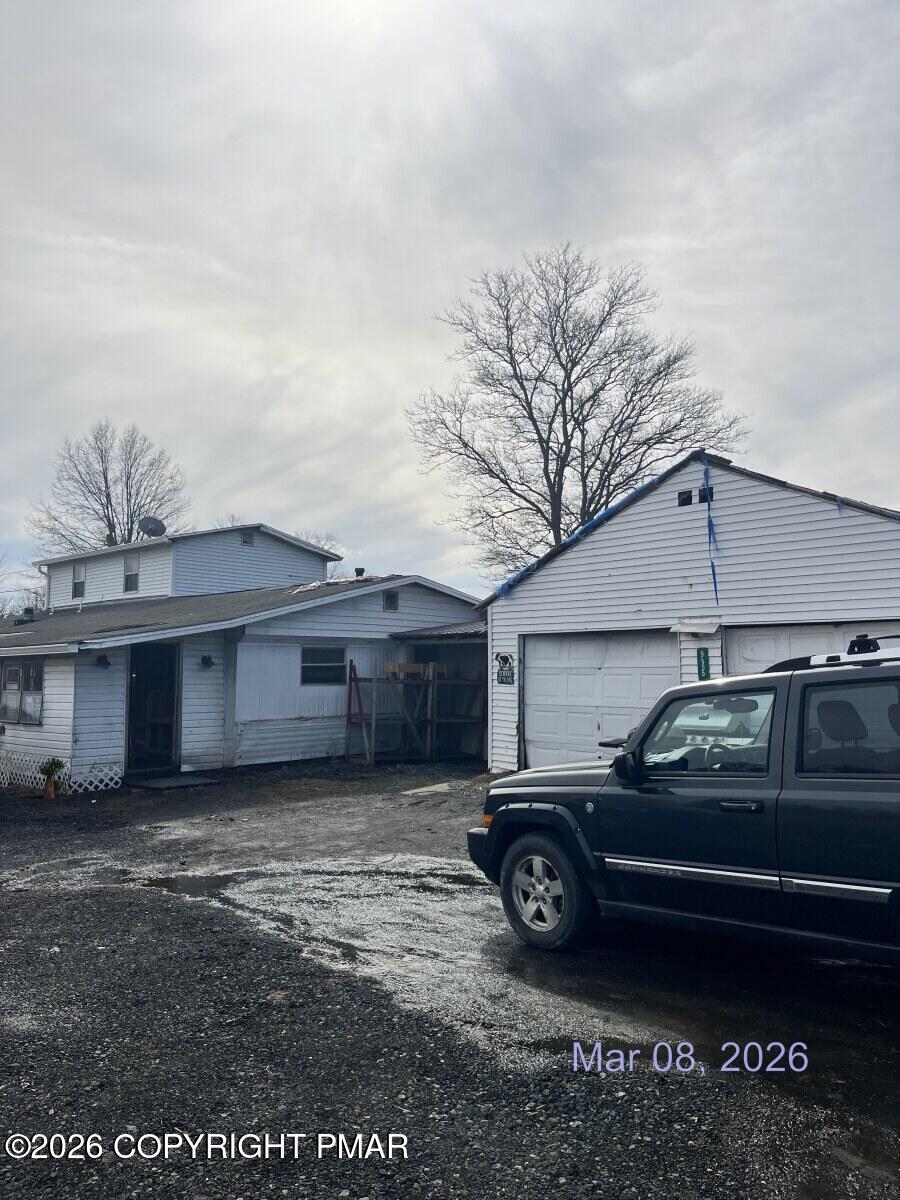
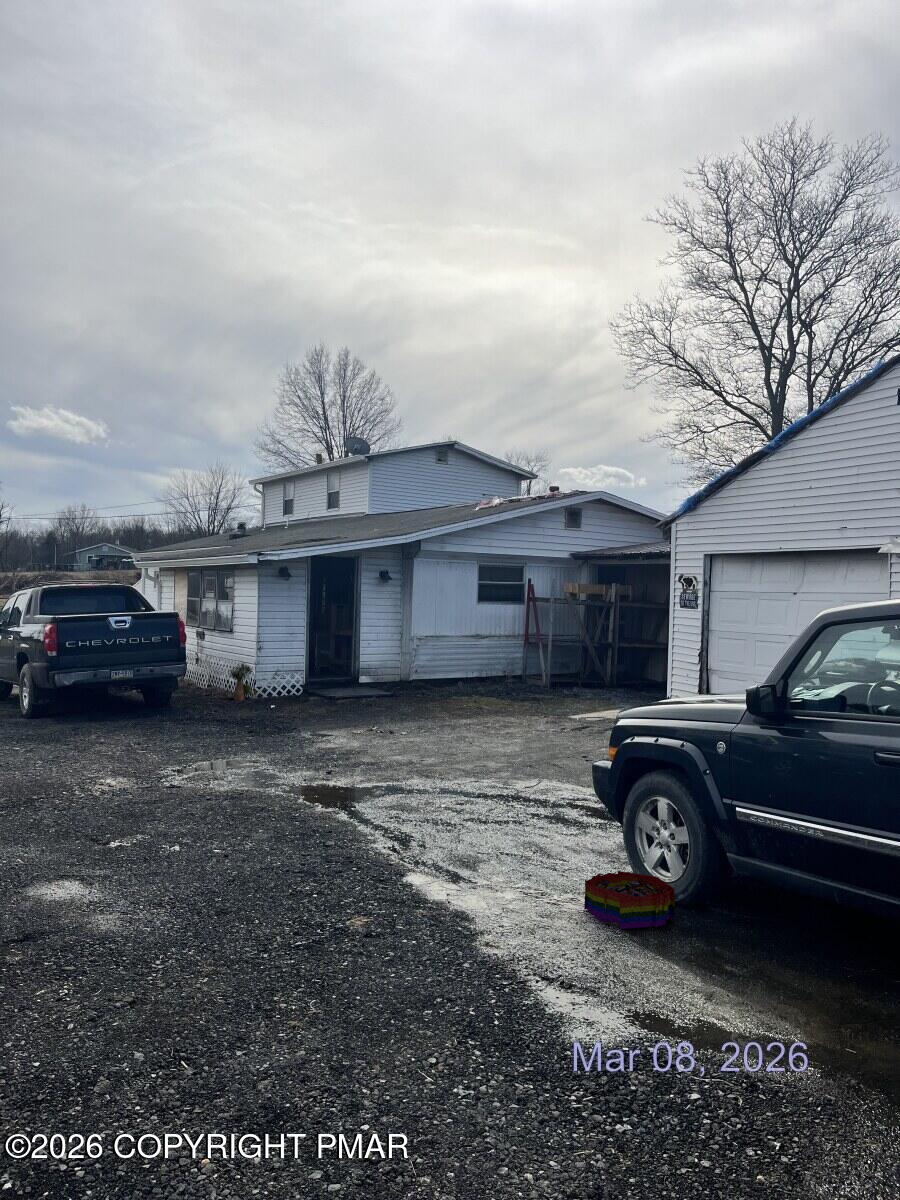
storage bin: none [477,926,556,975] -> present [584,871,675,929]

